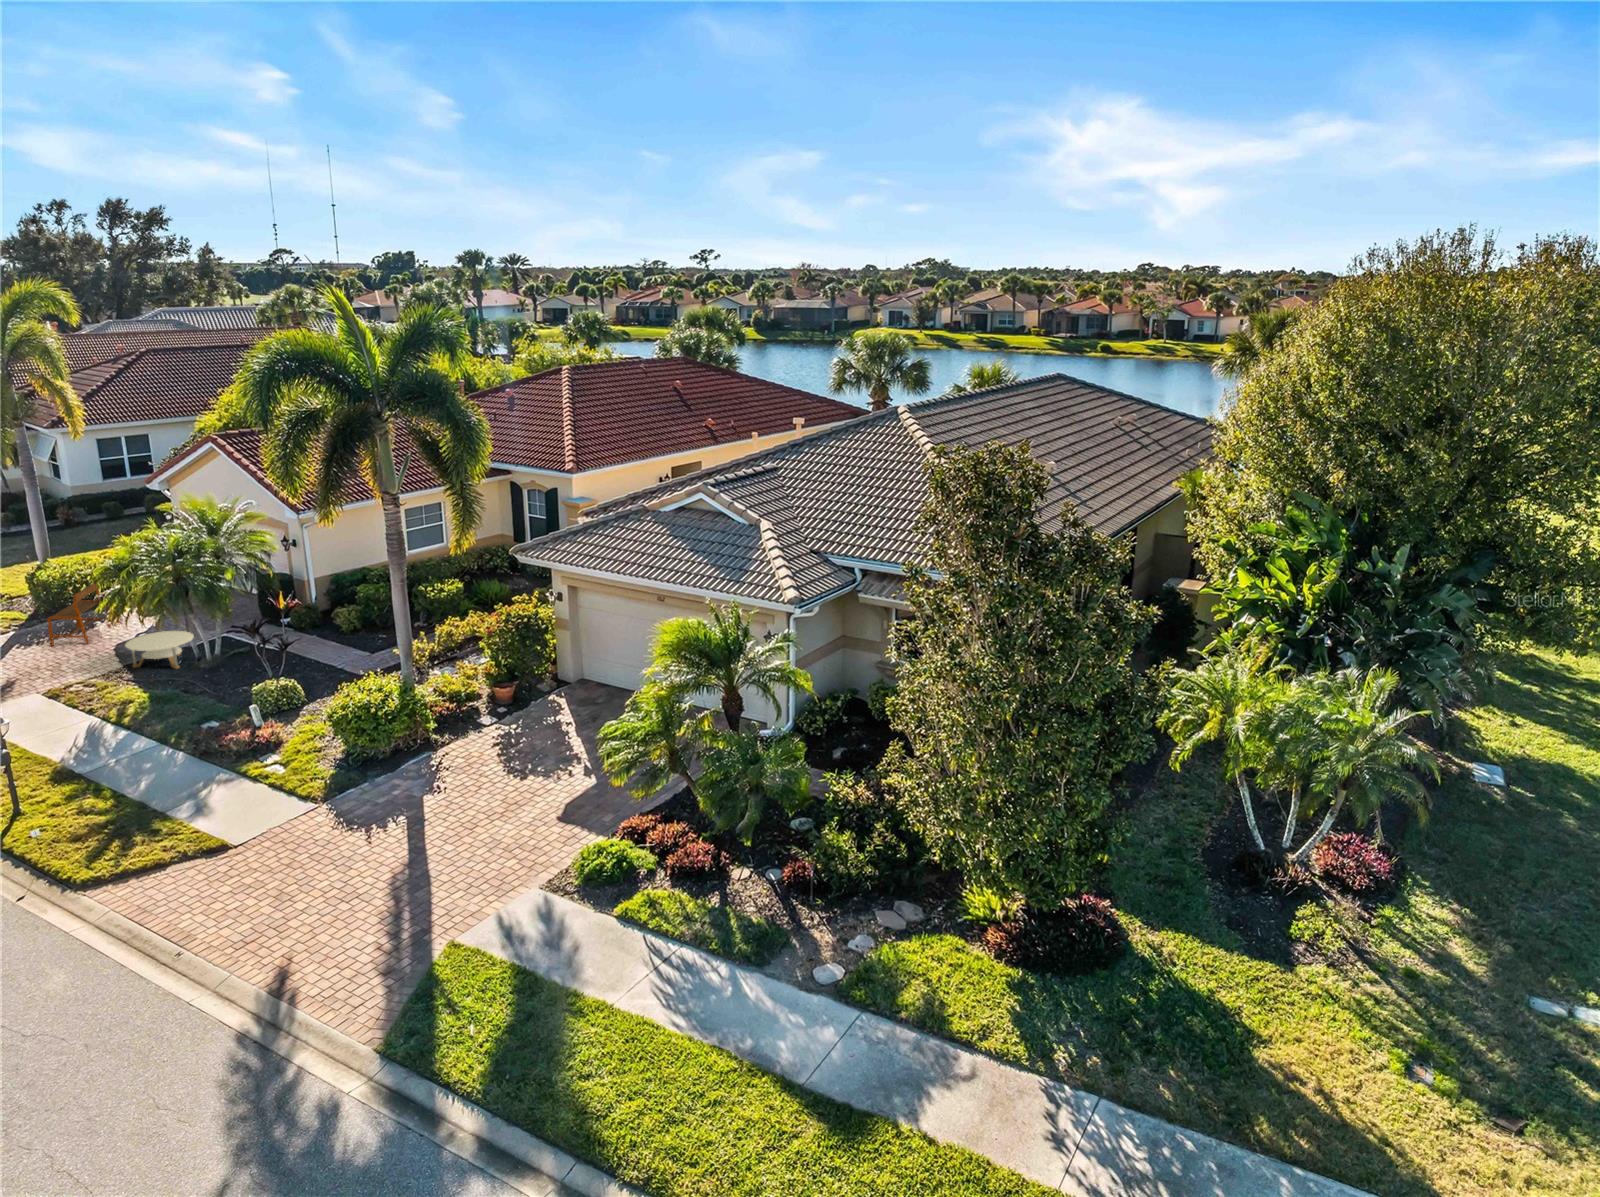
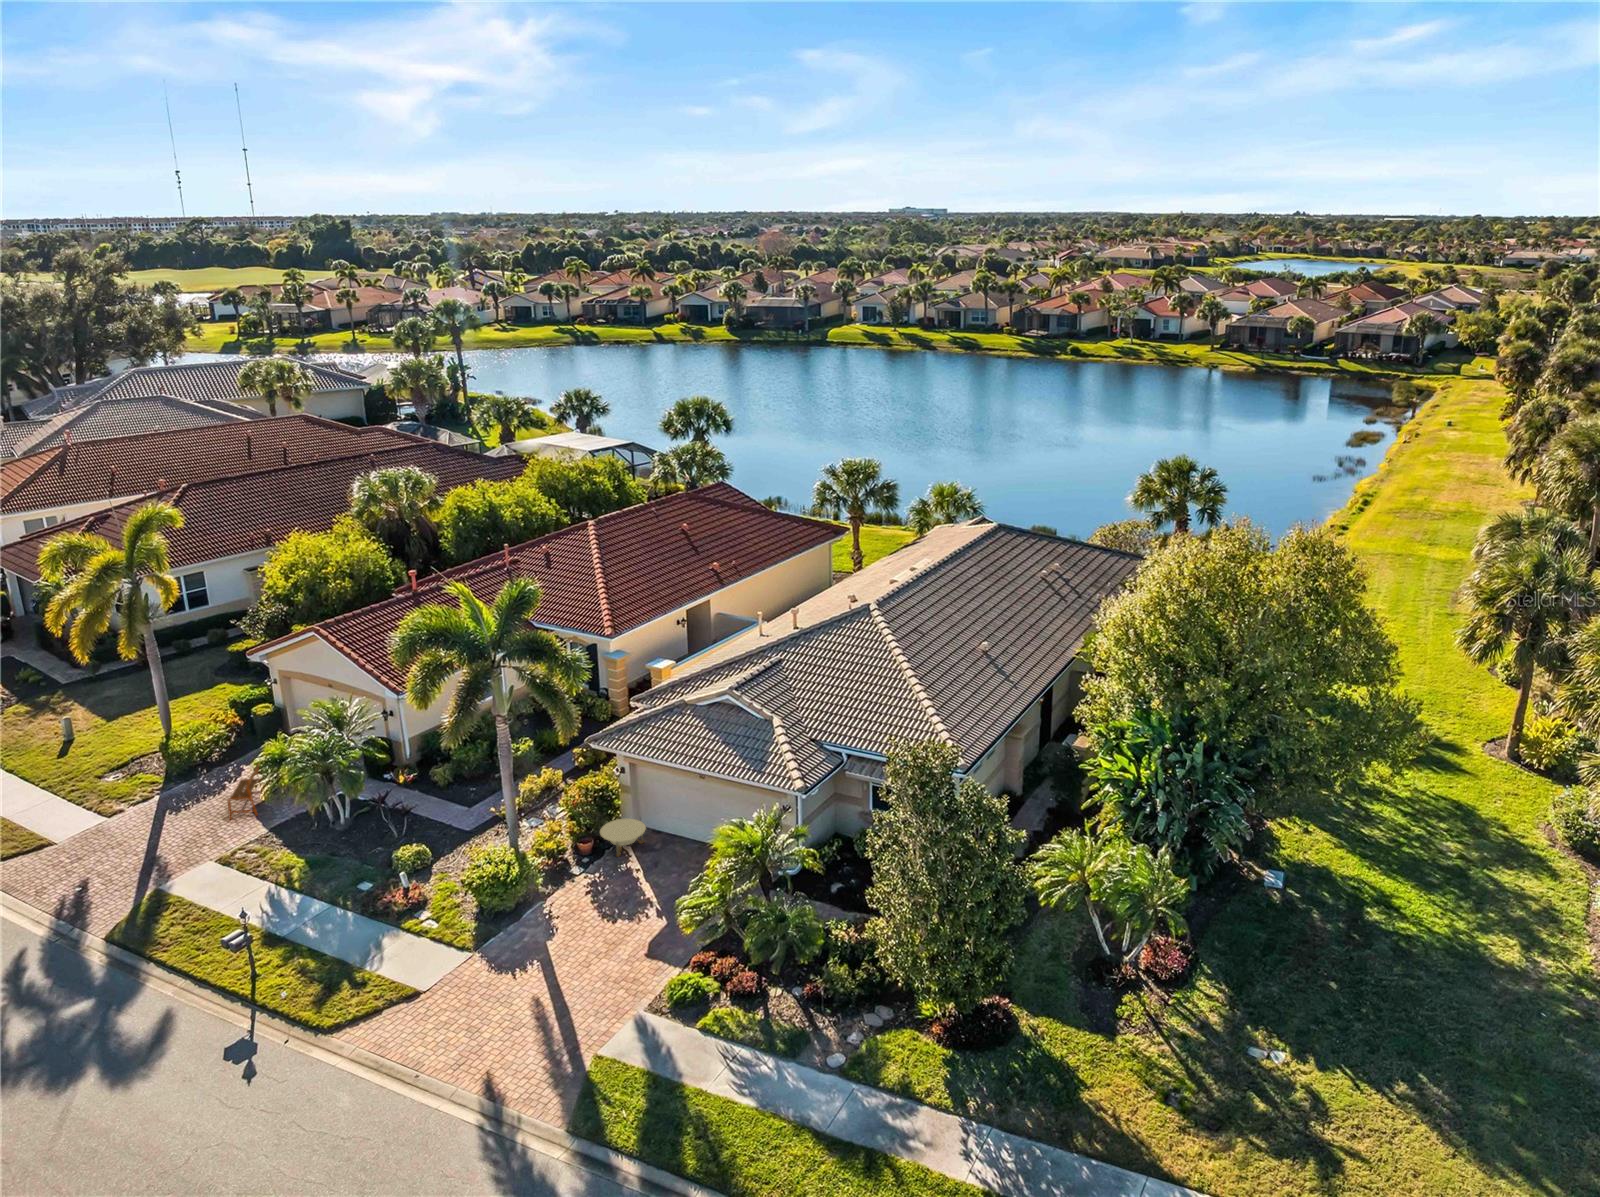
round table: present [125,631,194,669] -> present [600,818,646,857]

